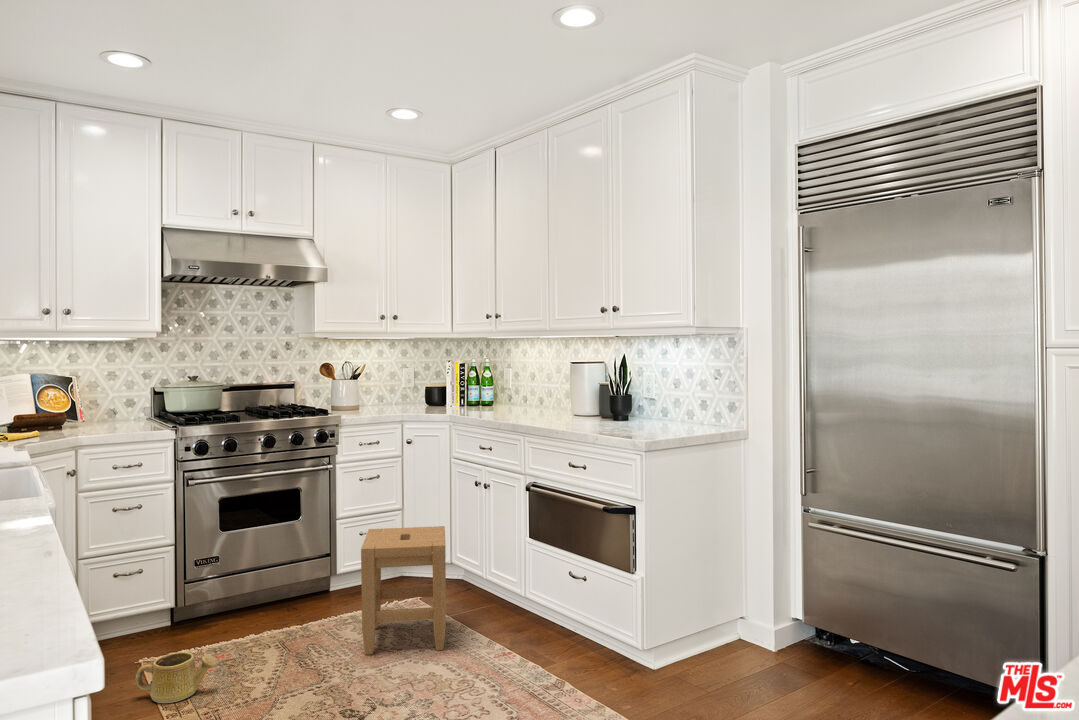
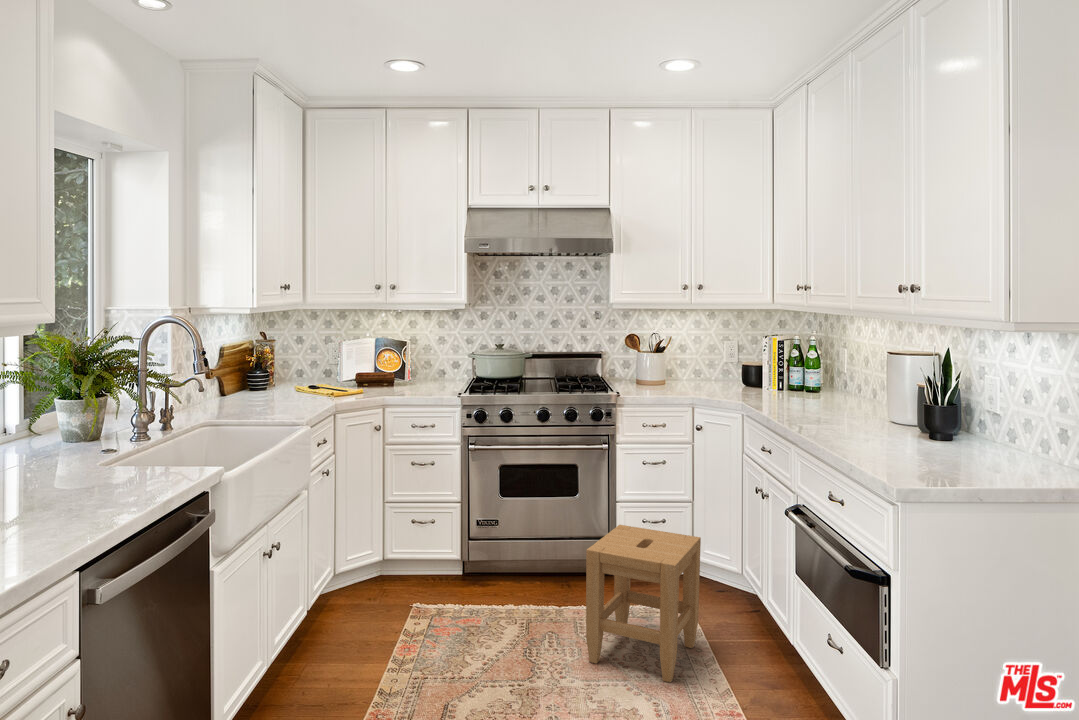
watering can: present [135,652,218,703] -> none [380,612,443,660]

